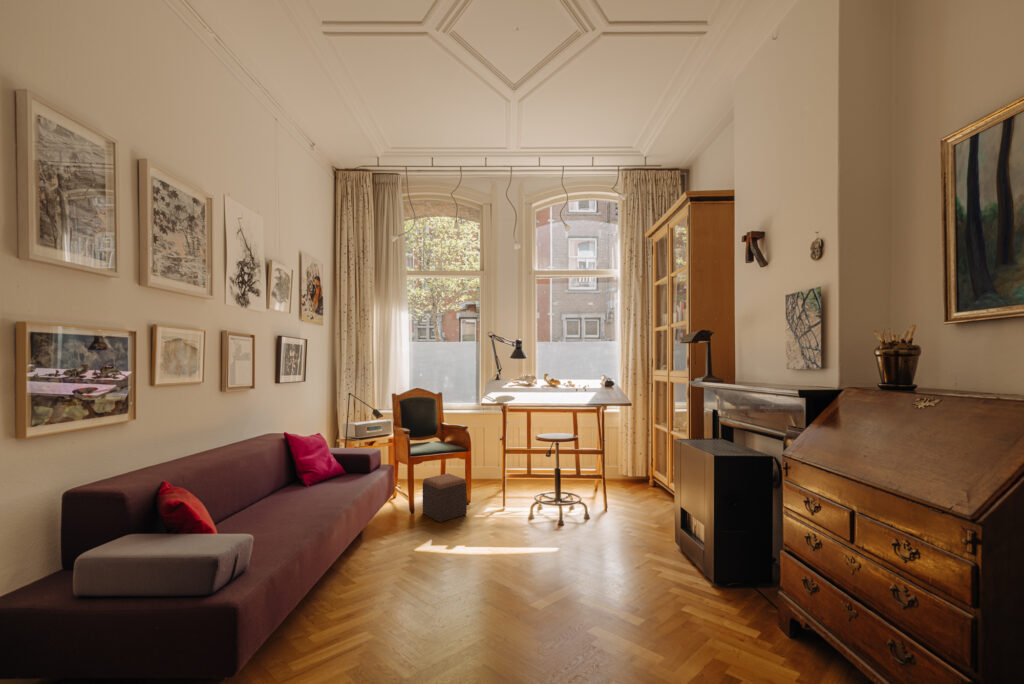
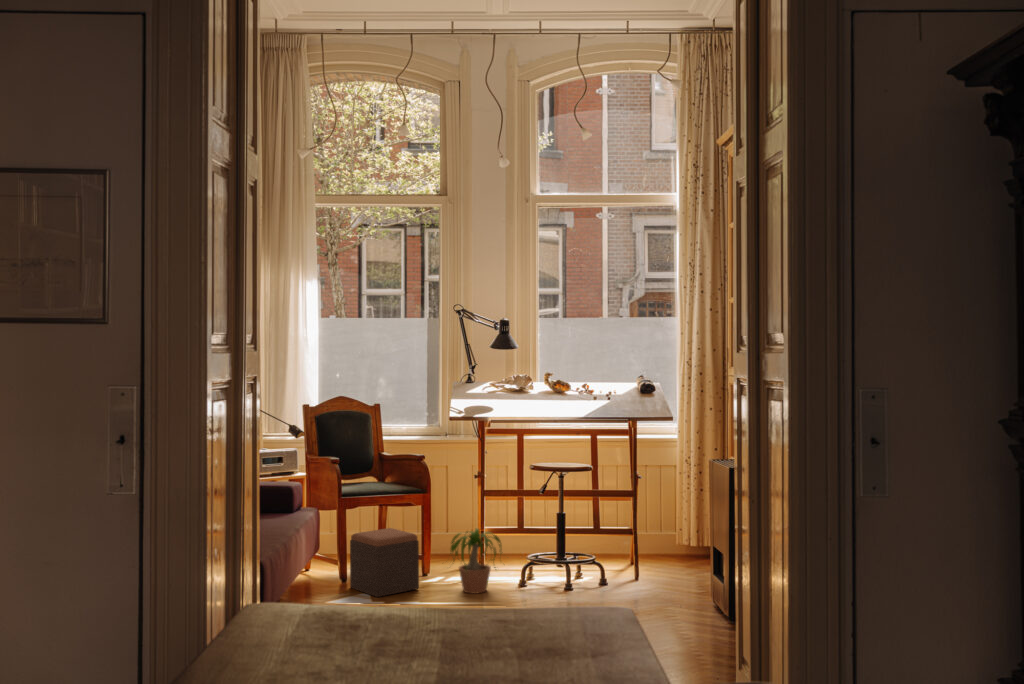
potted plant: none [481,474,528,518] -> present [450,529,502,593]

